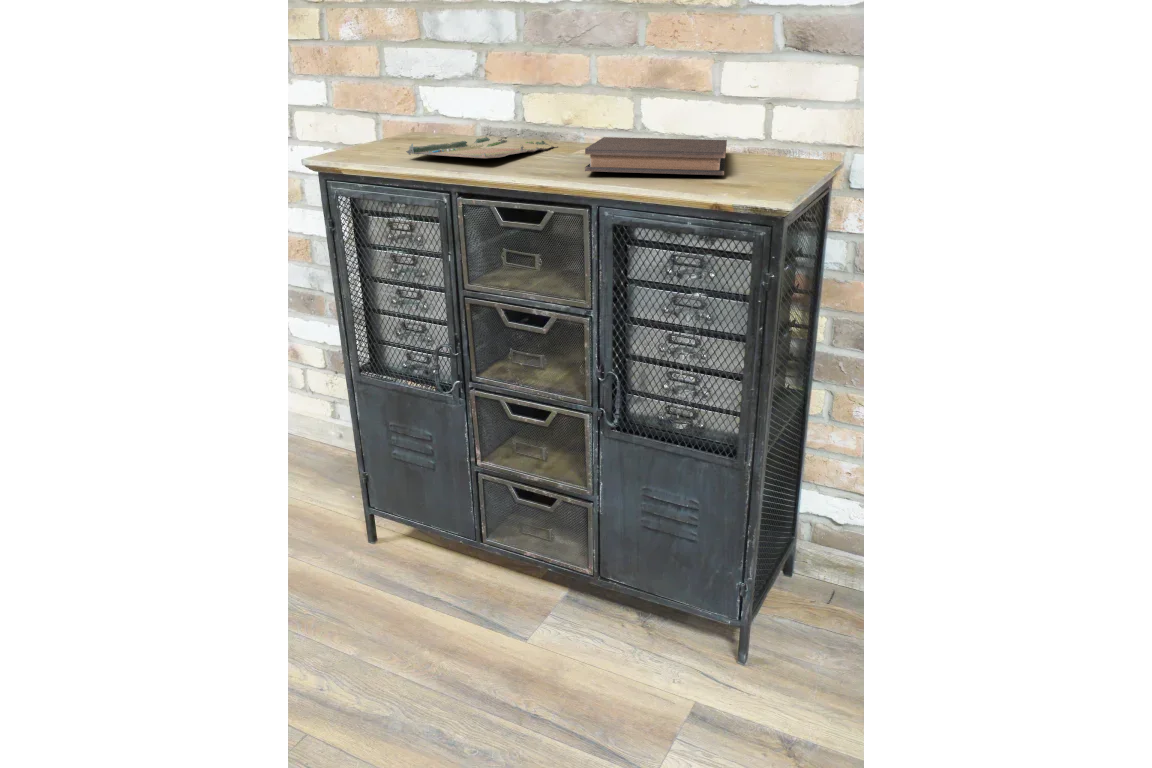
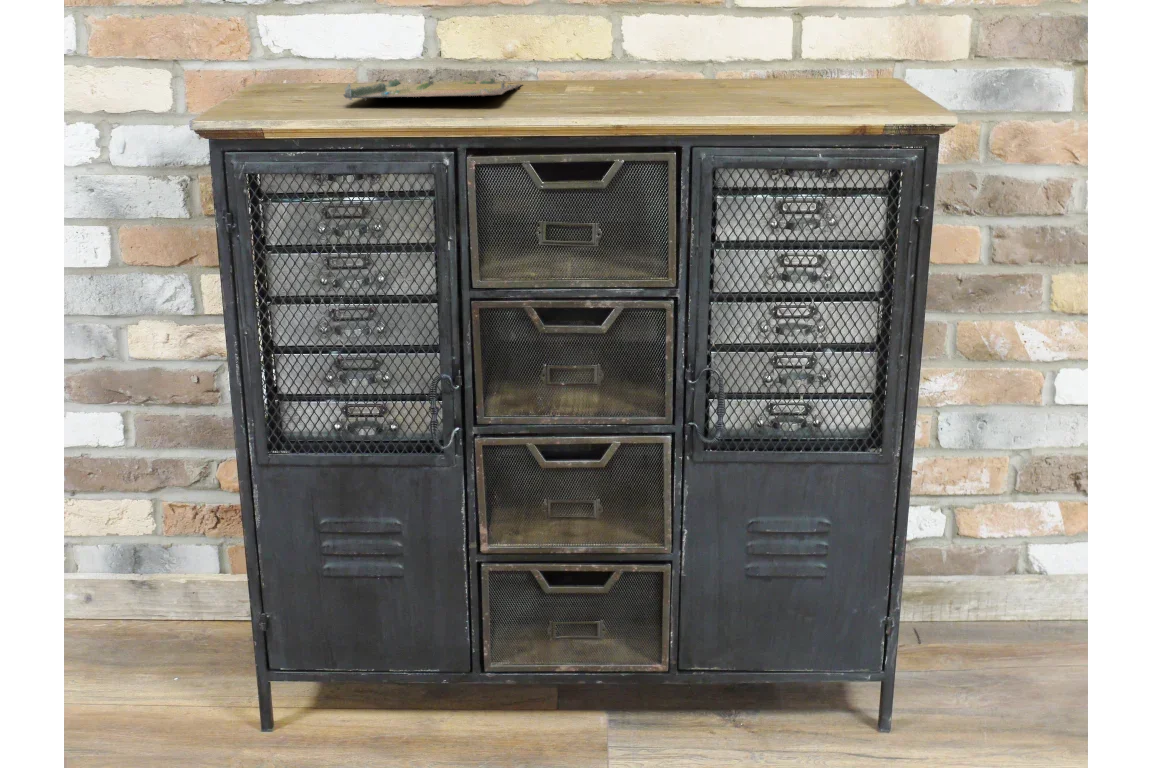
book: present [585,137,727,175] -> none [608,62,827,101]

